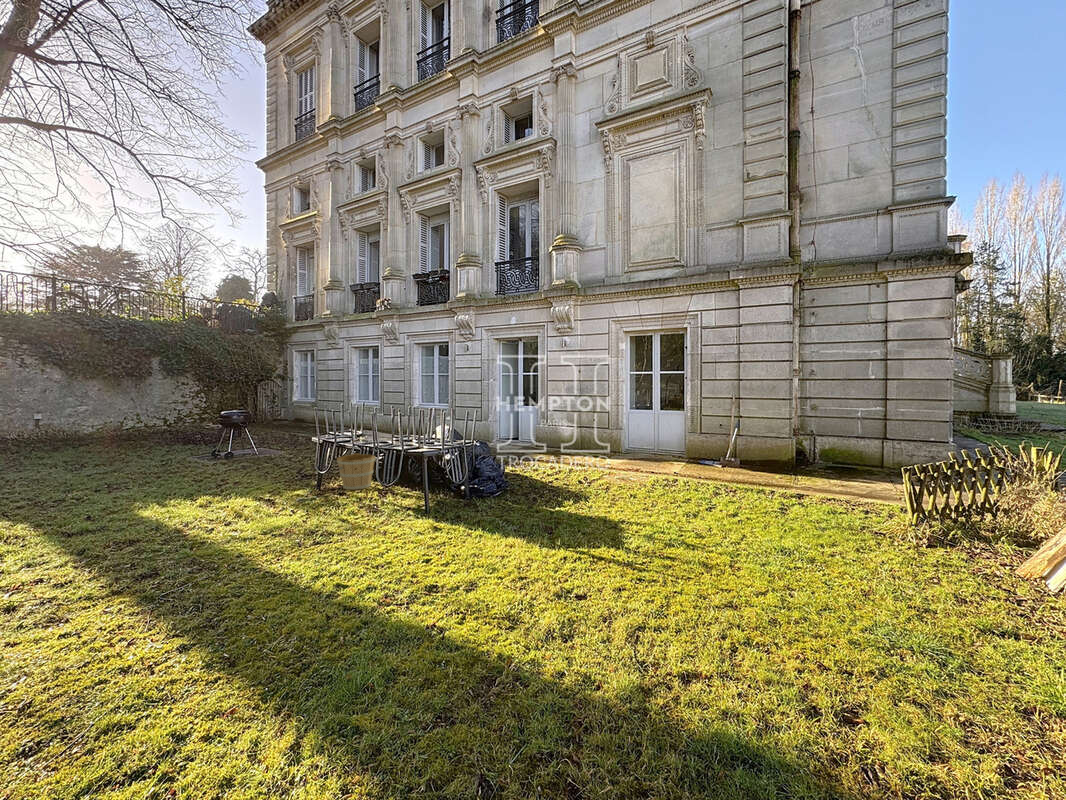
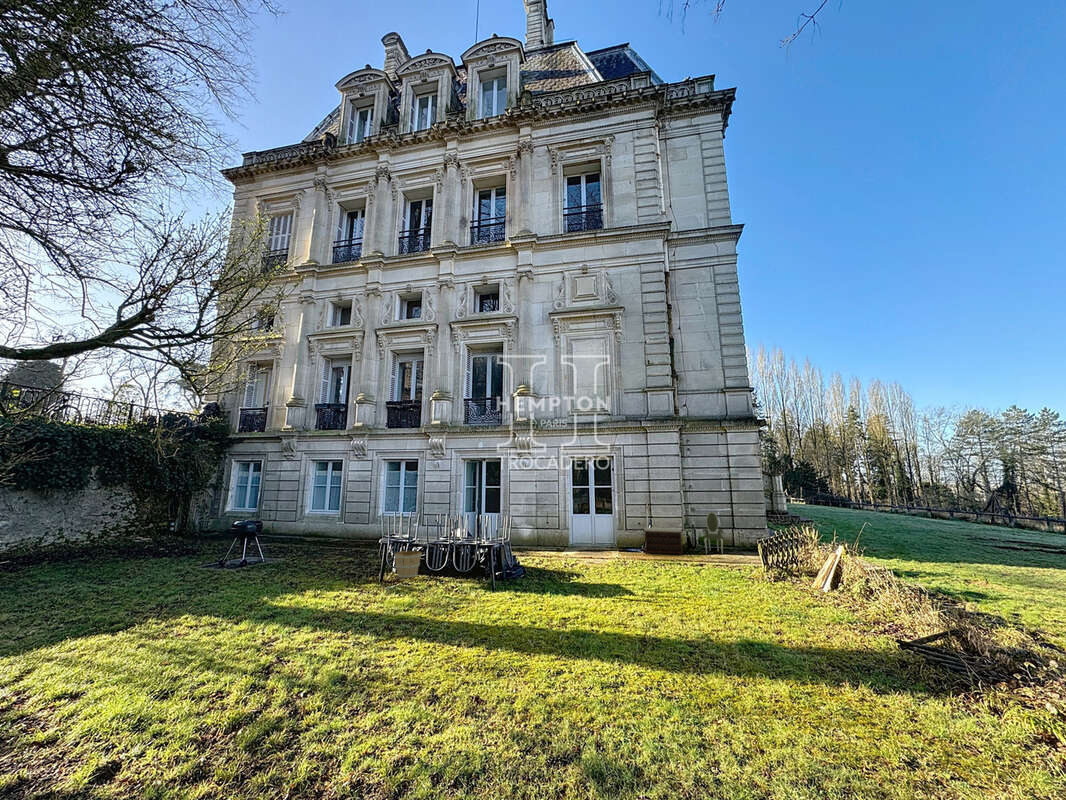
armchair: none [823,410,862,475] -> present [703,512,724,552]
bench: none [723,430,787,474] -> present [644,528,683,555]

